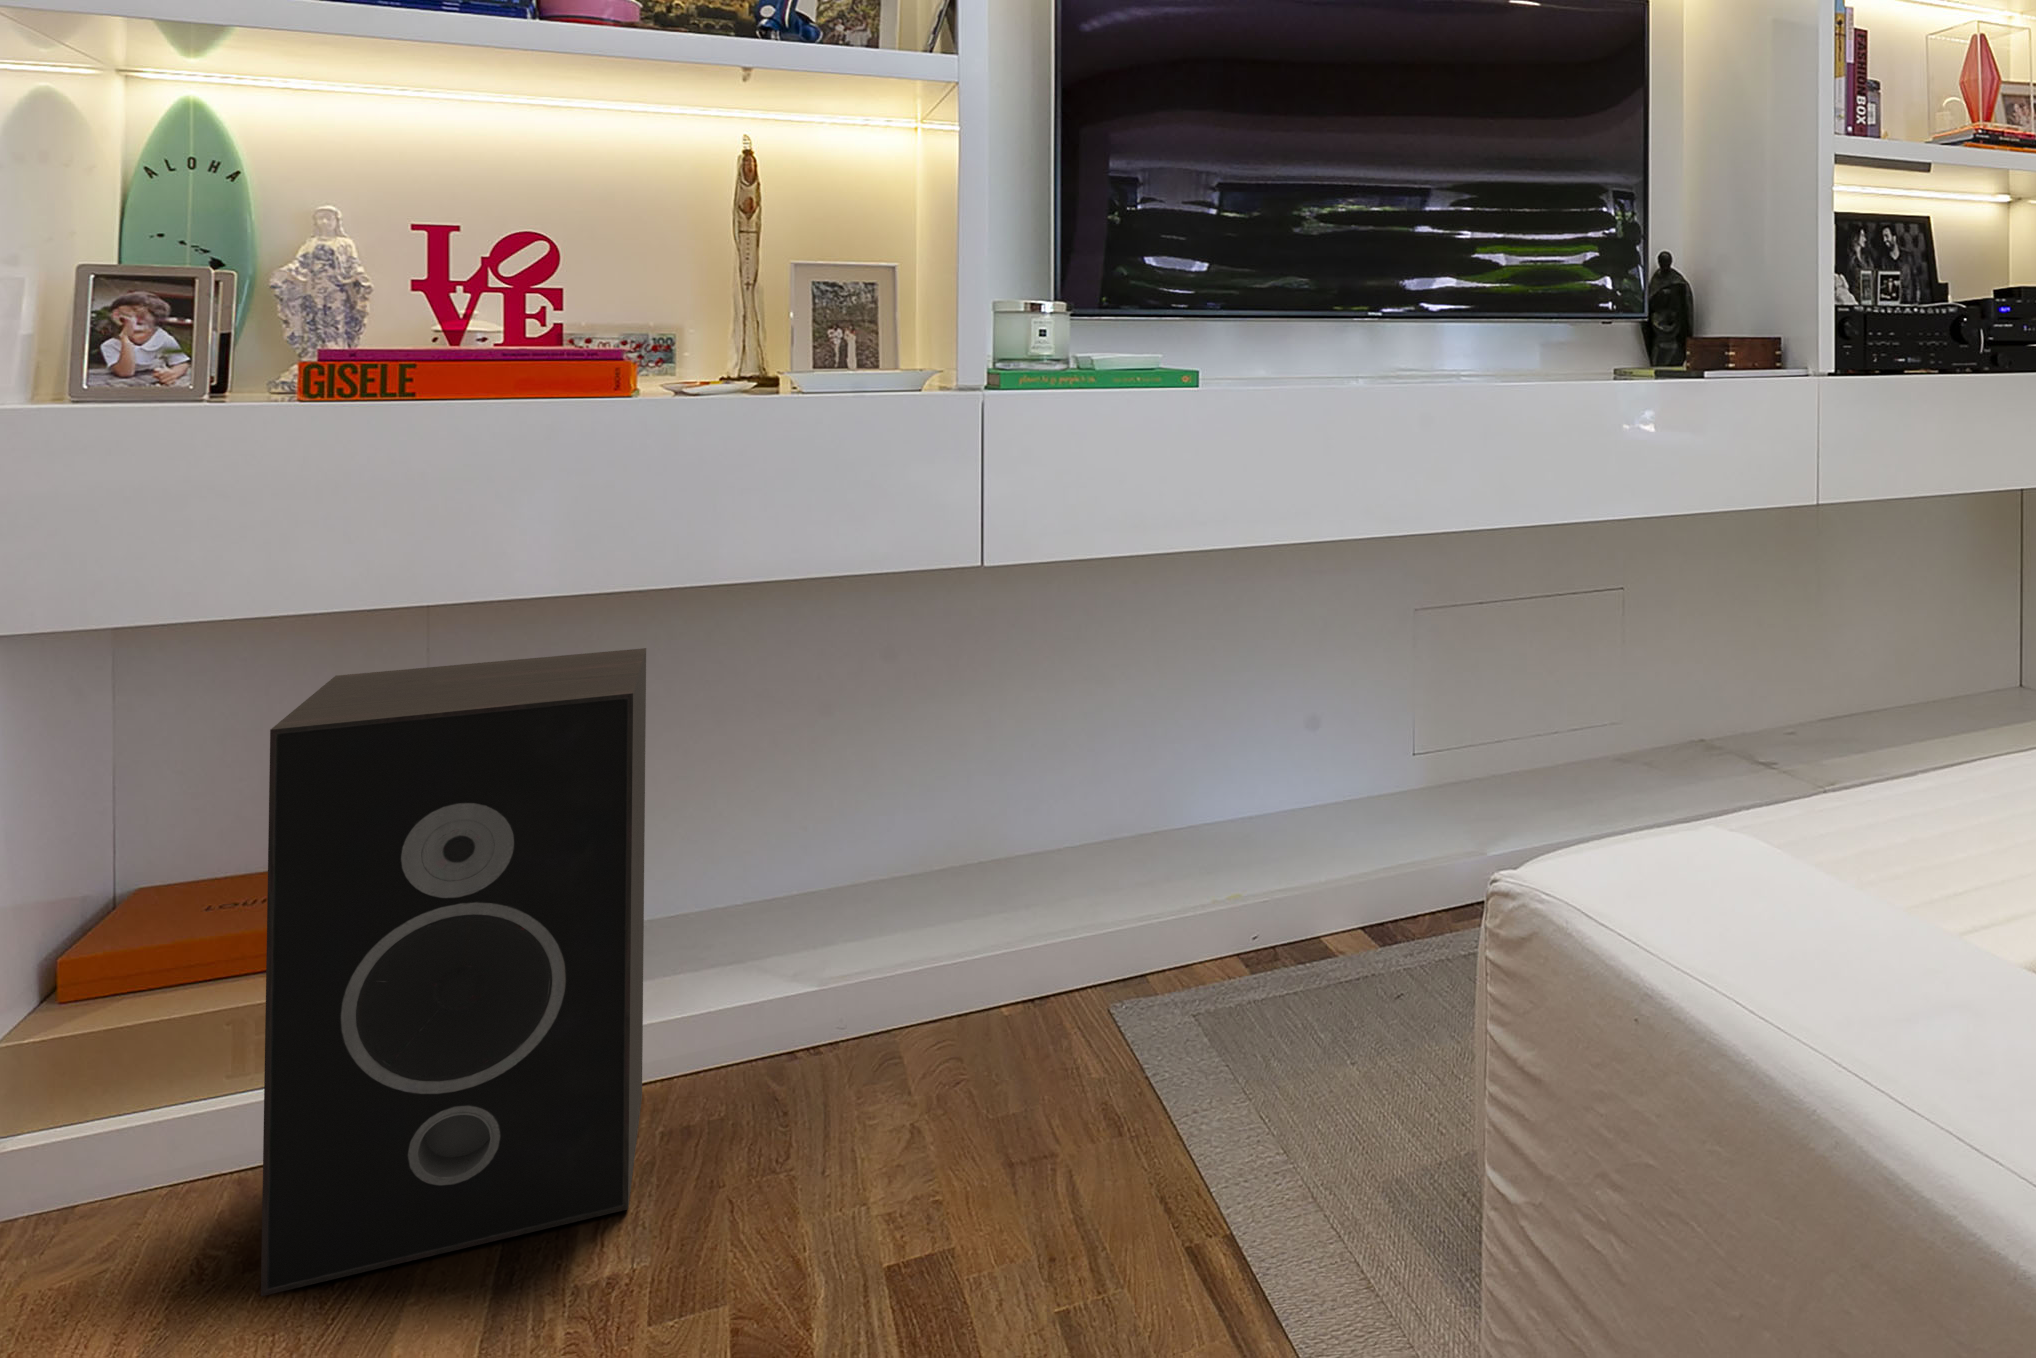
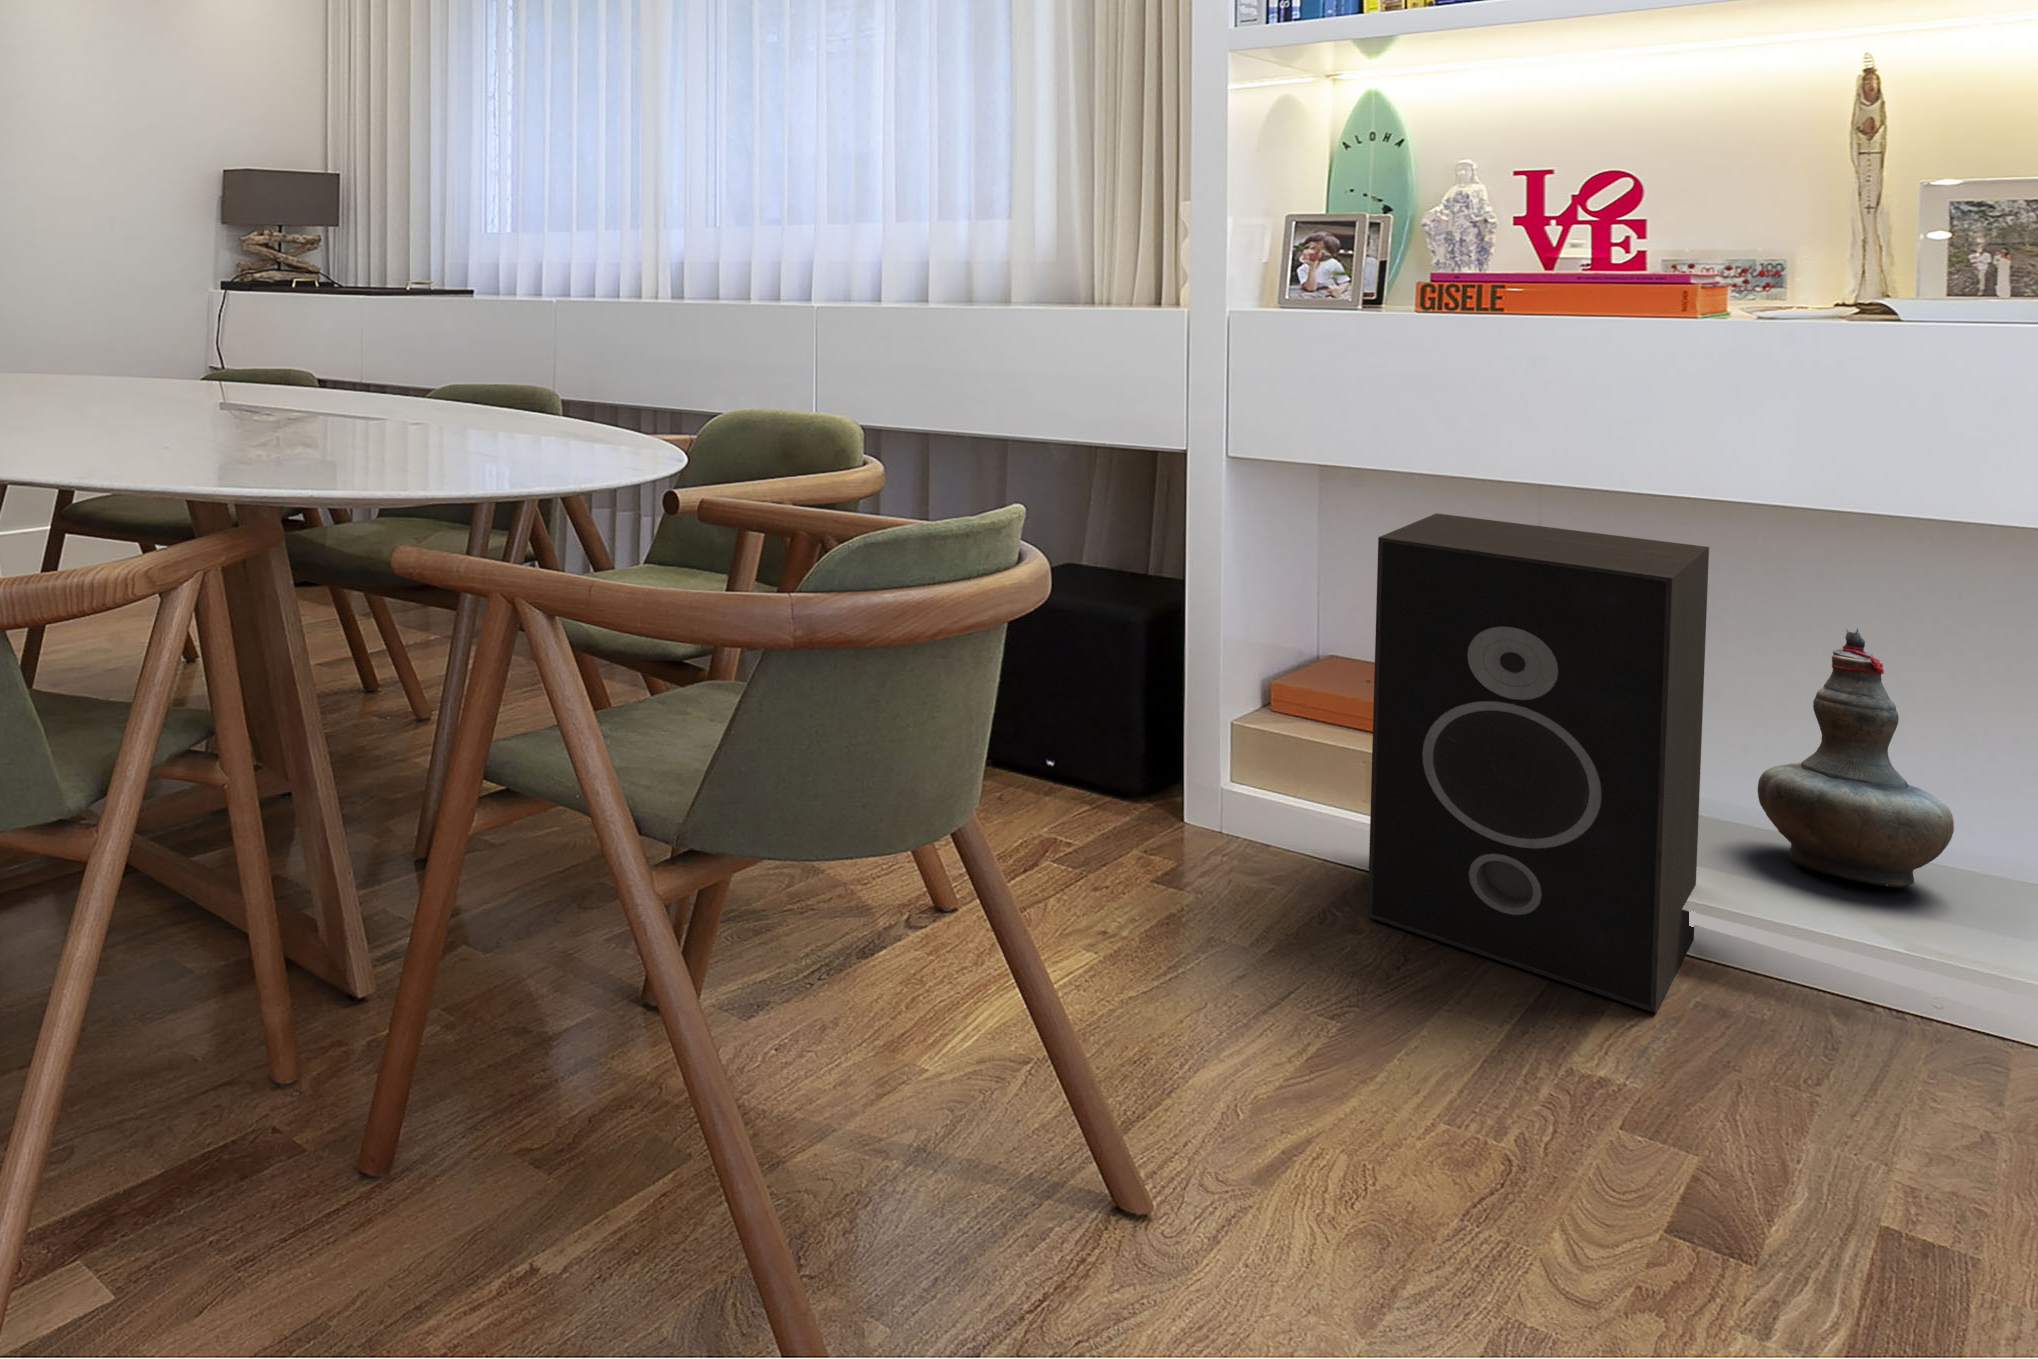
decorative vase: none [683,698,834,962] -> present [1758,629,1954,887]

